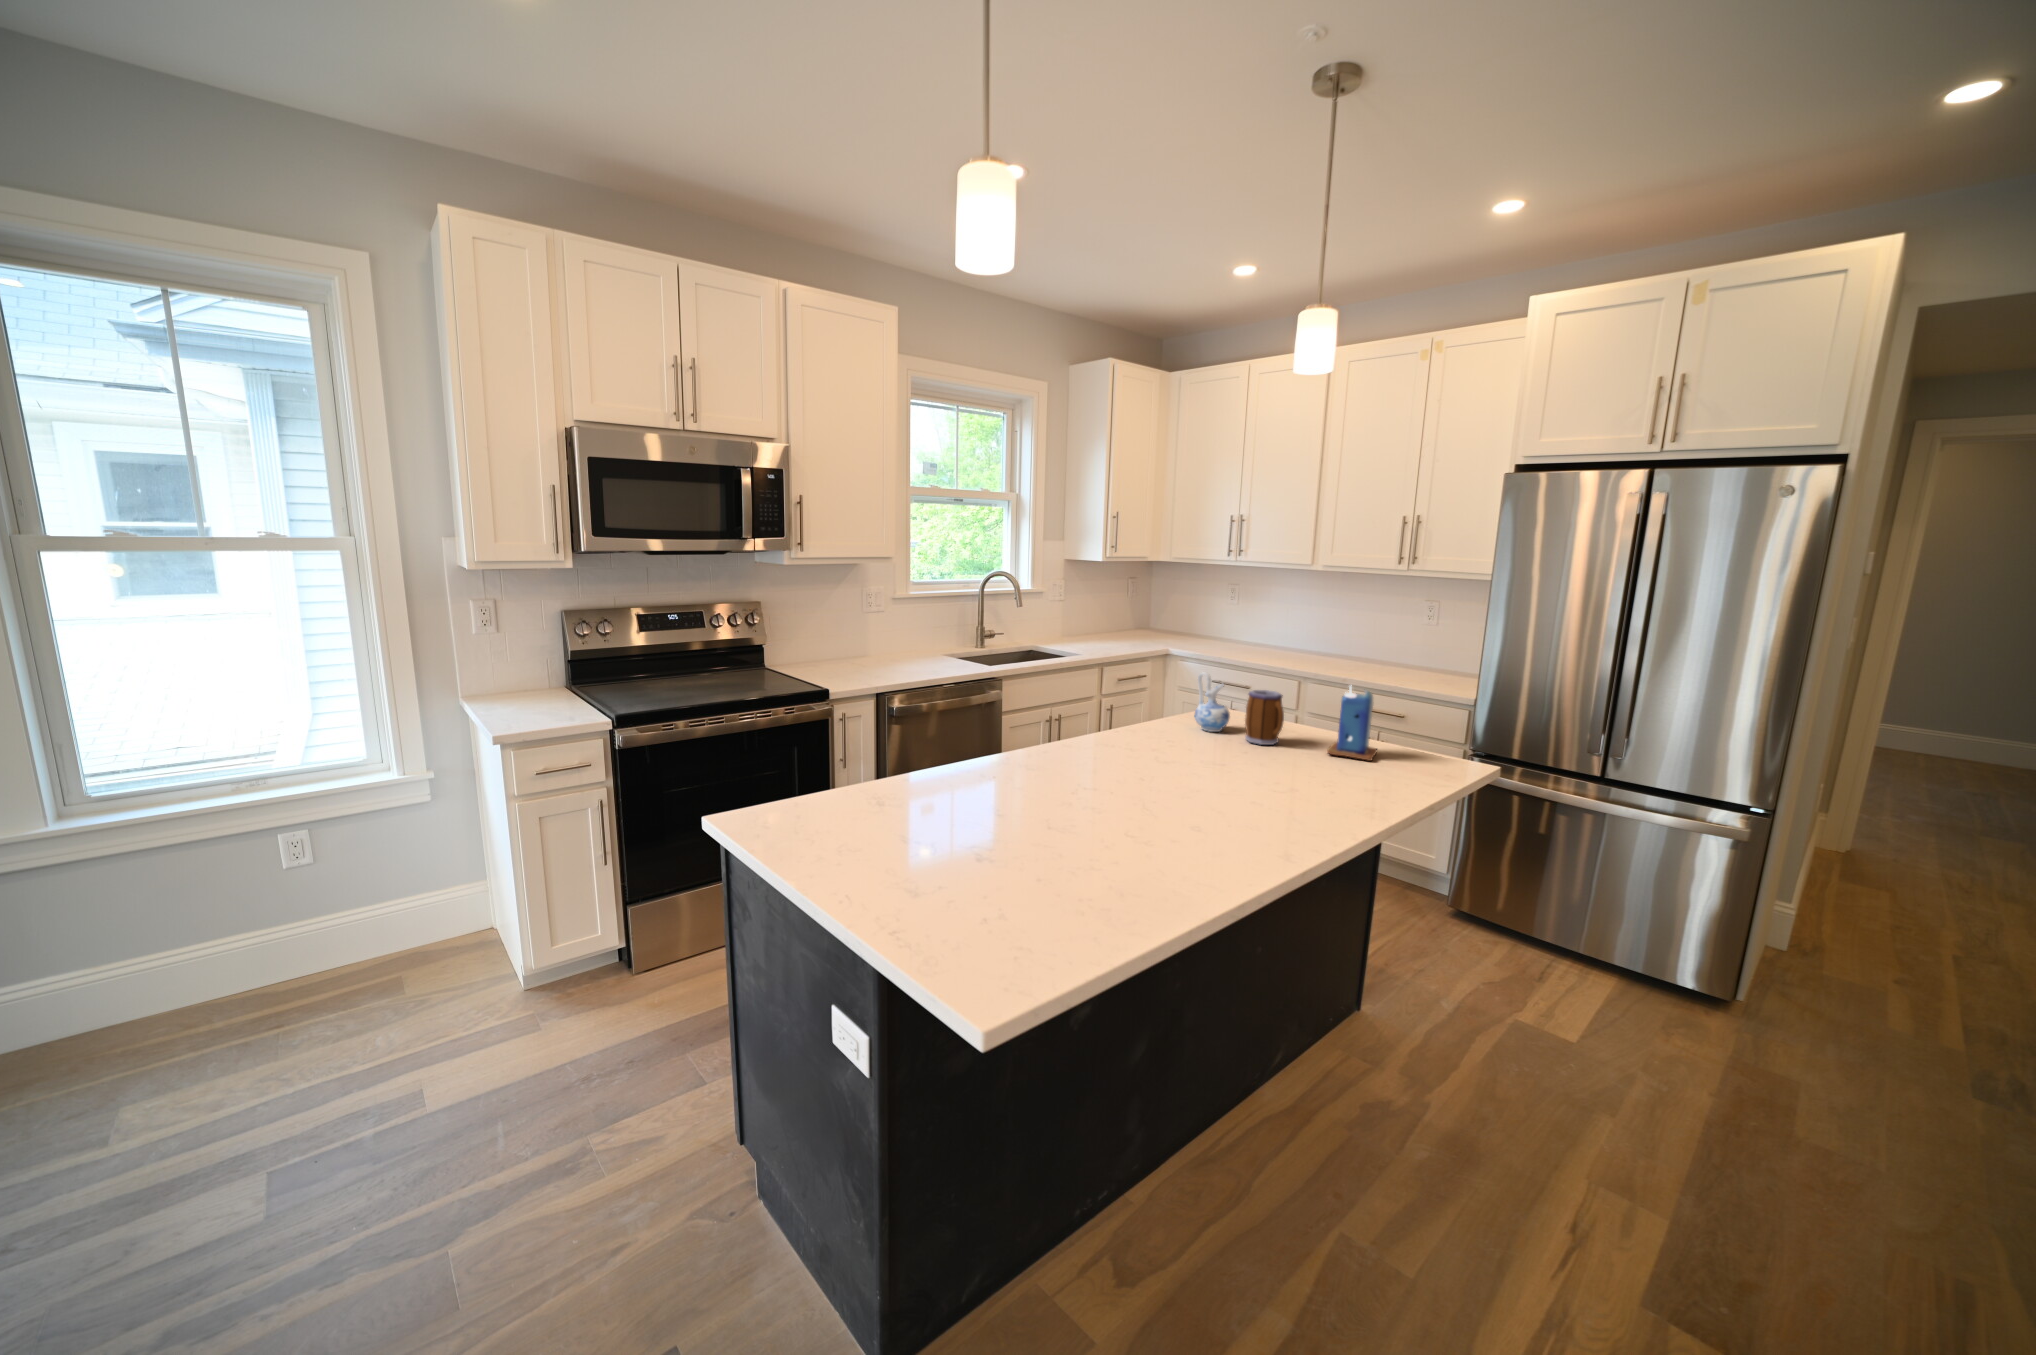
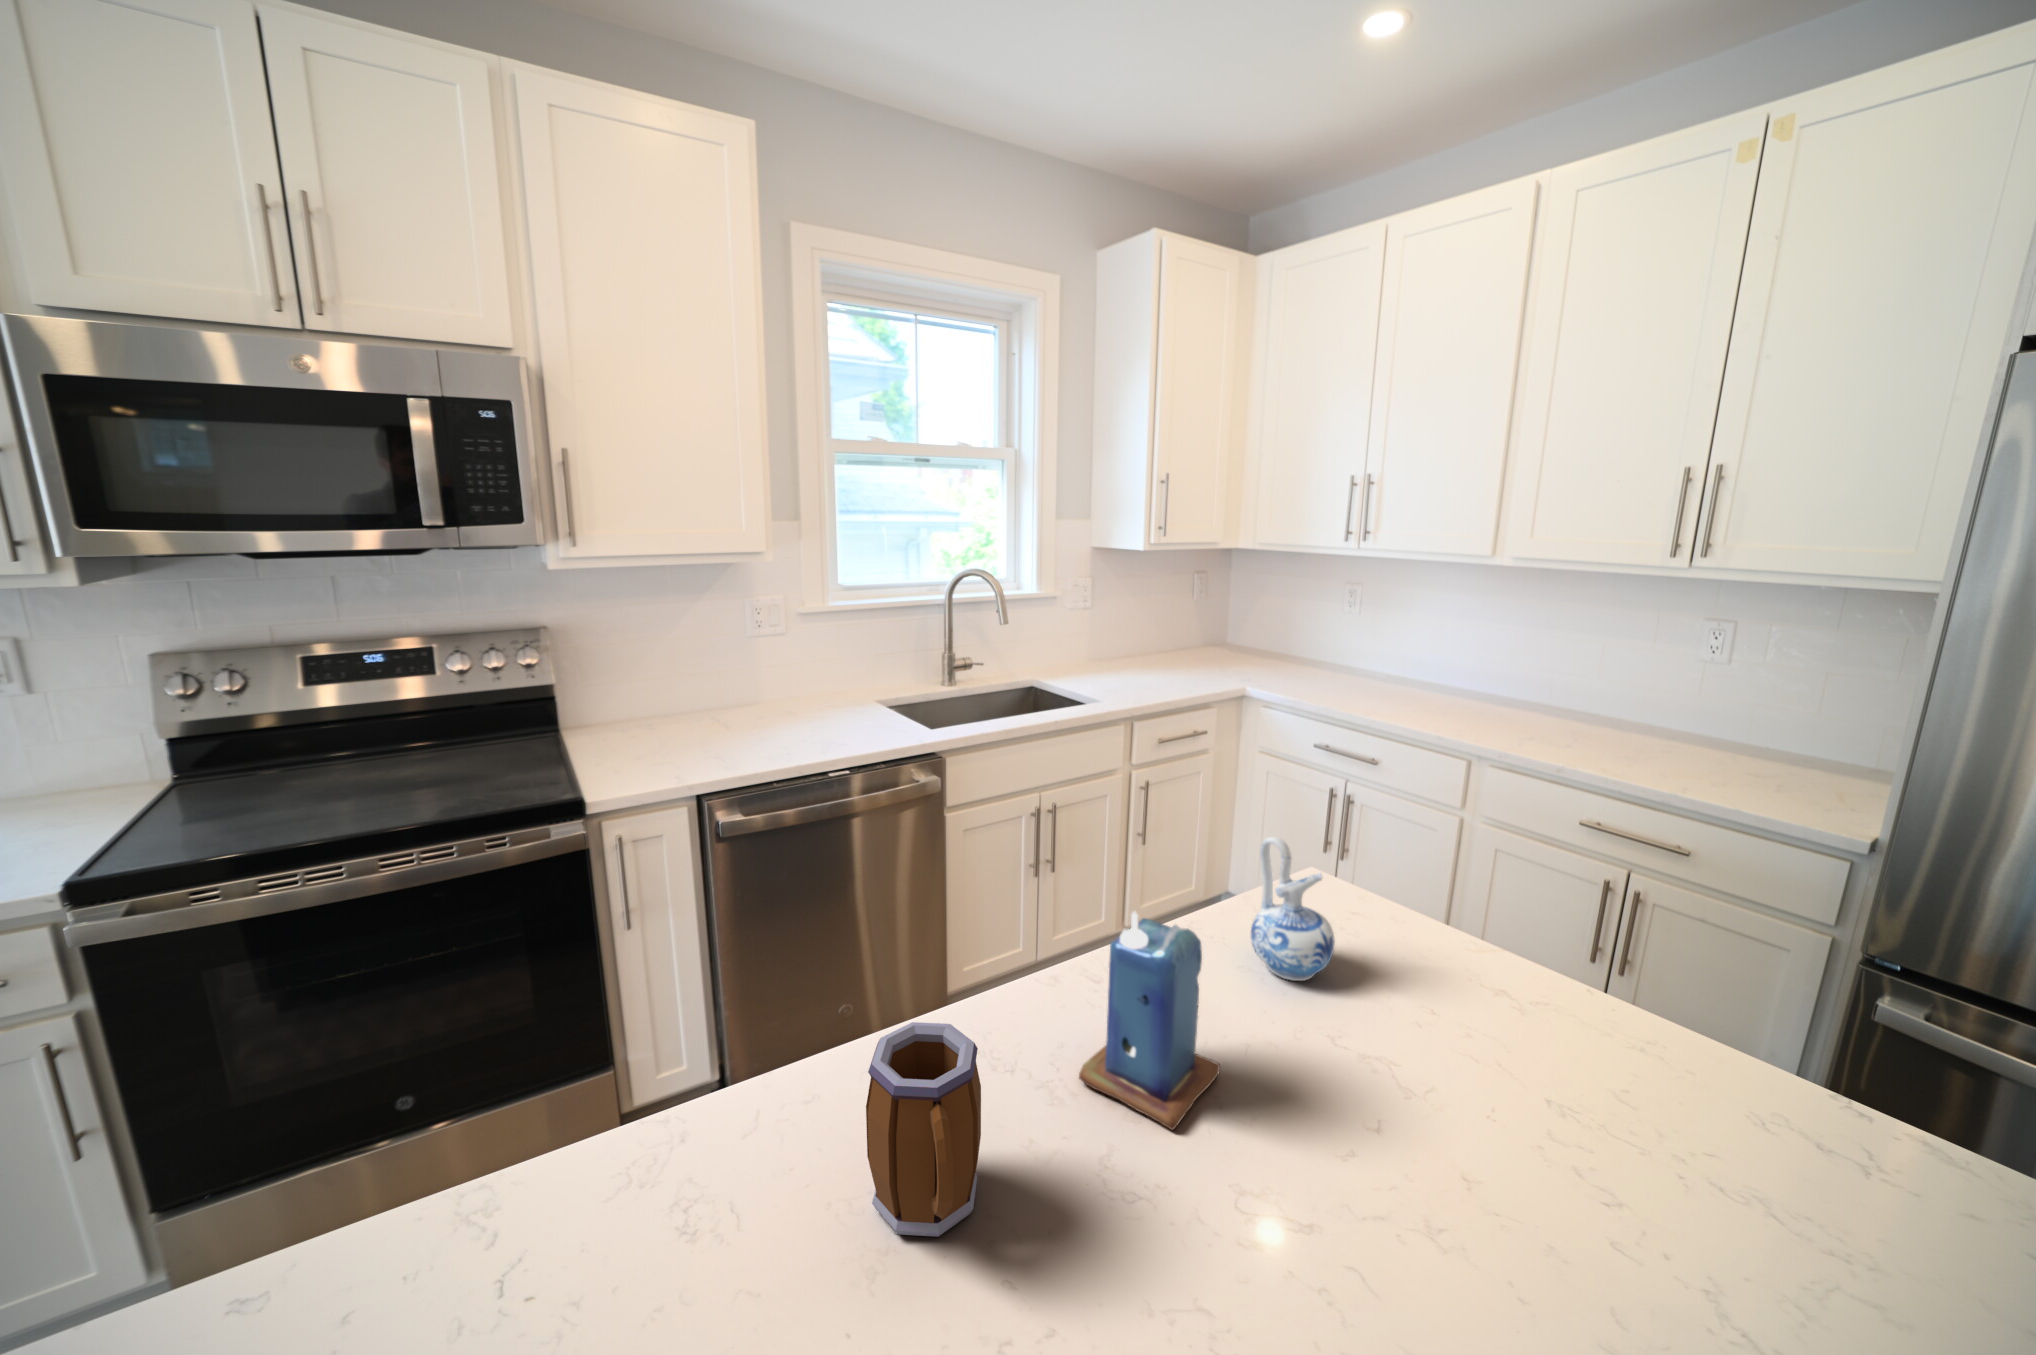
candle: present [1327,685,1377,761] -> present [1079,912,1220,1130]
mug: present [1245,690,1284,745] -> present [866,1022,981,1237]

